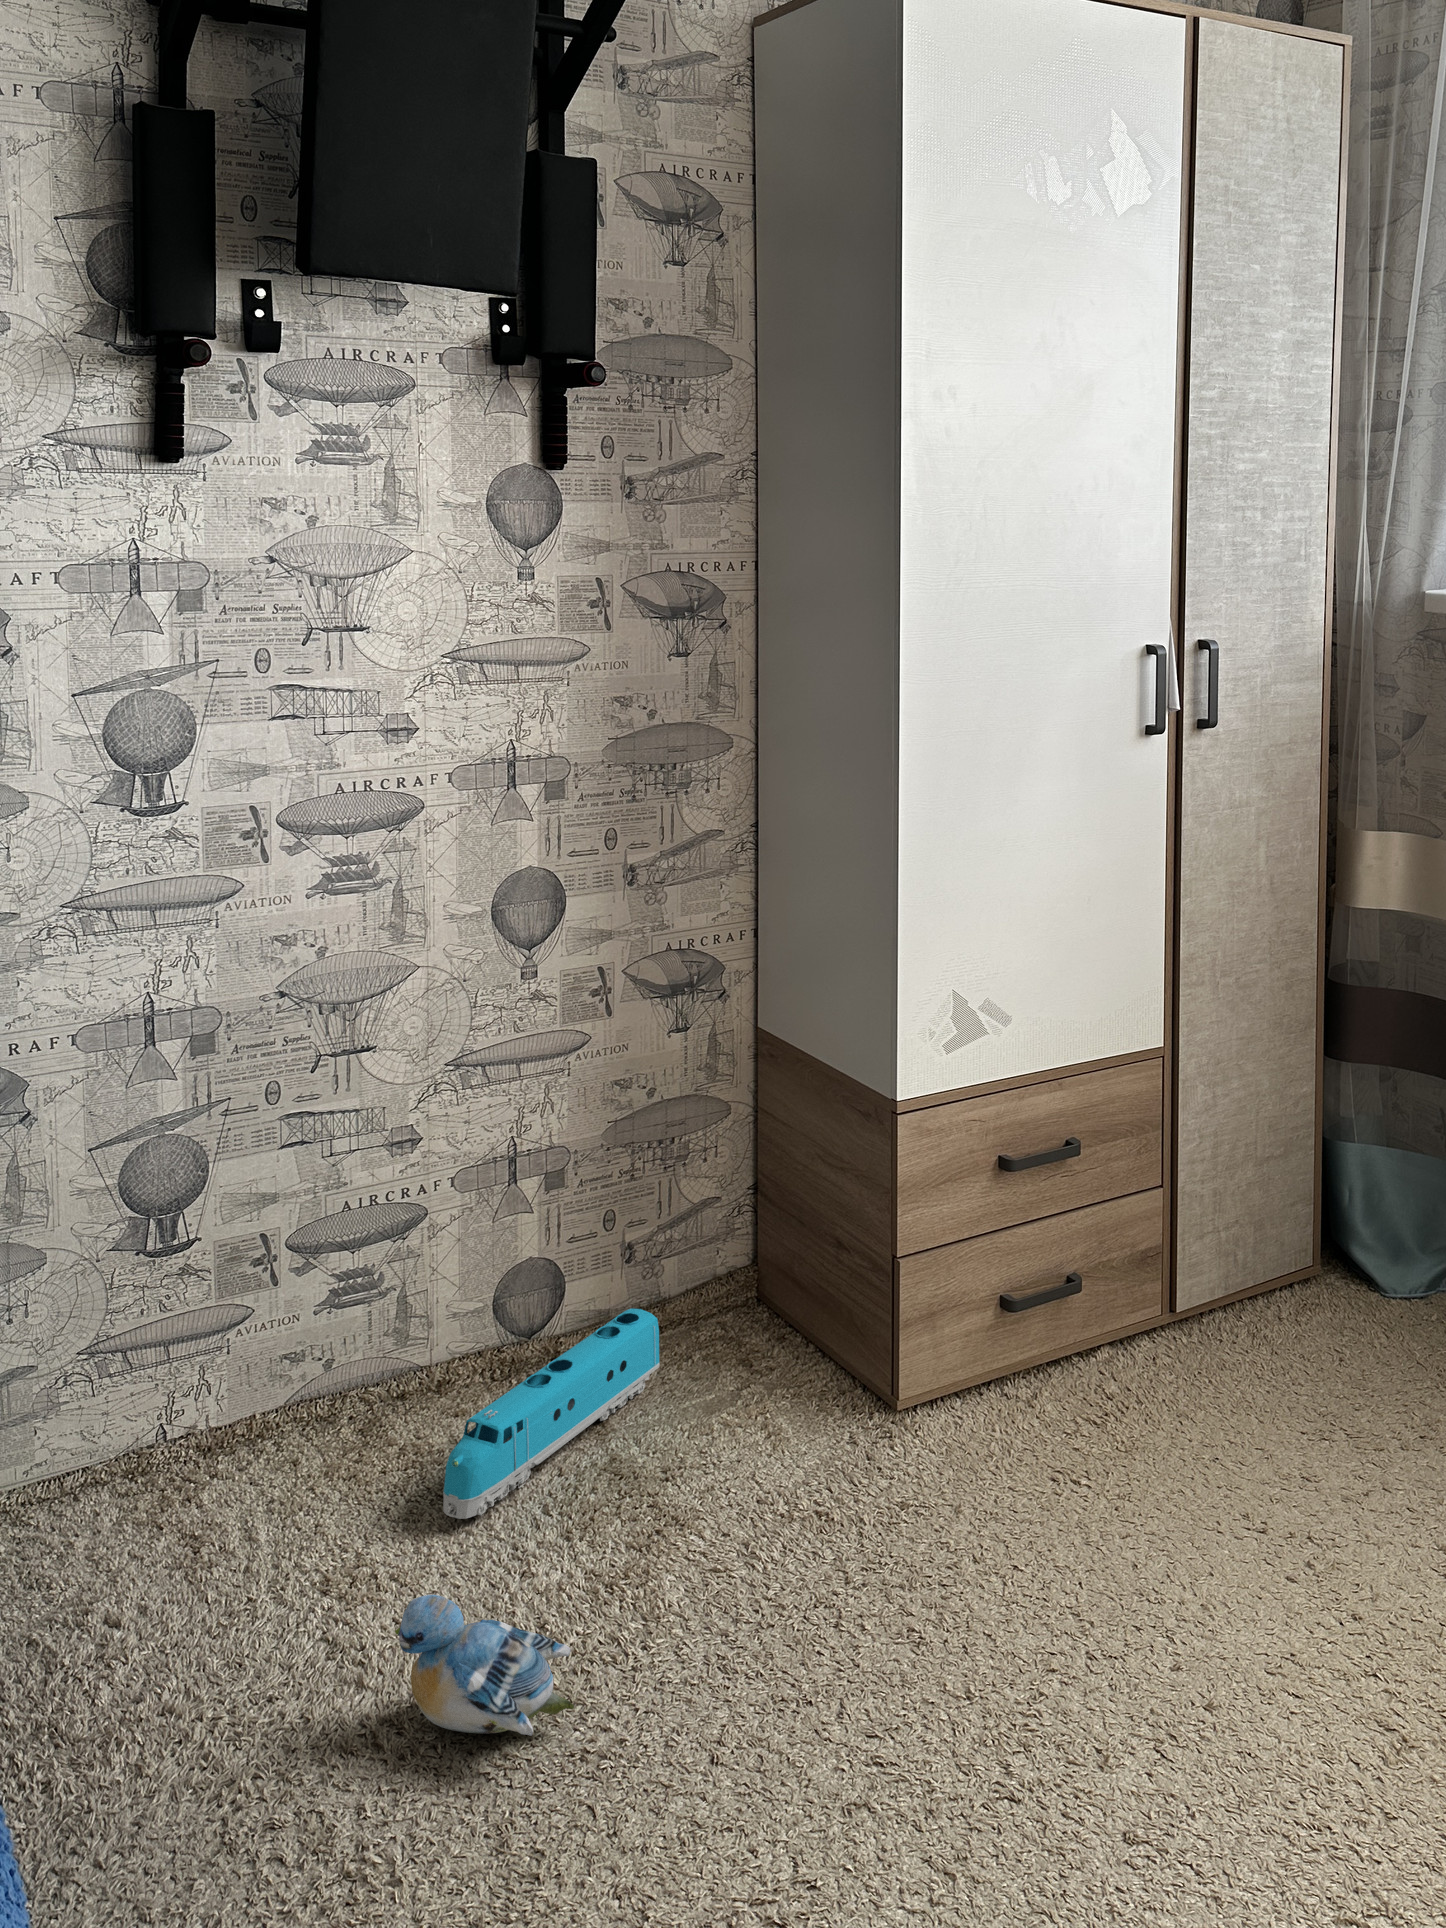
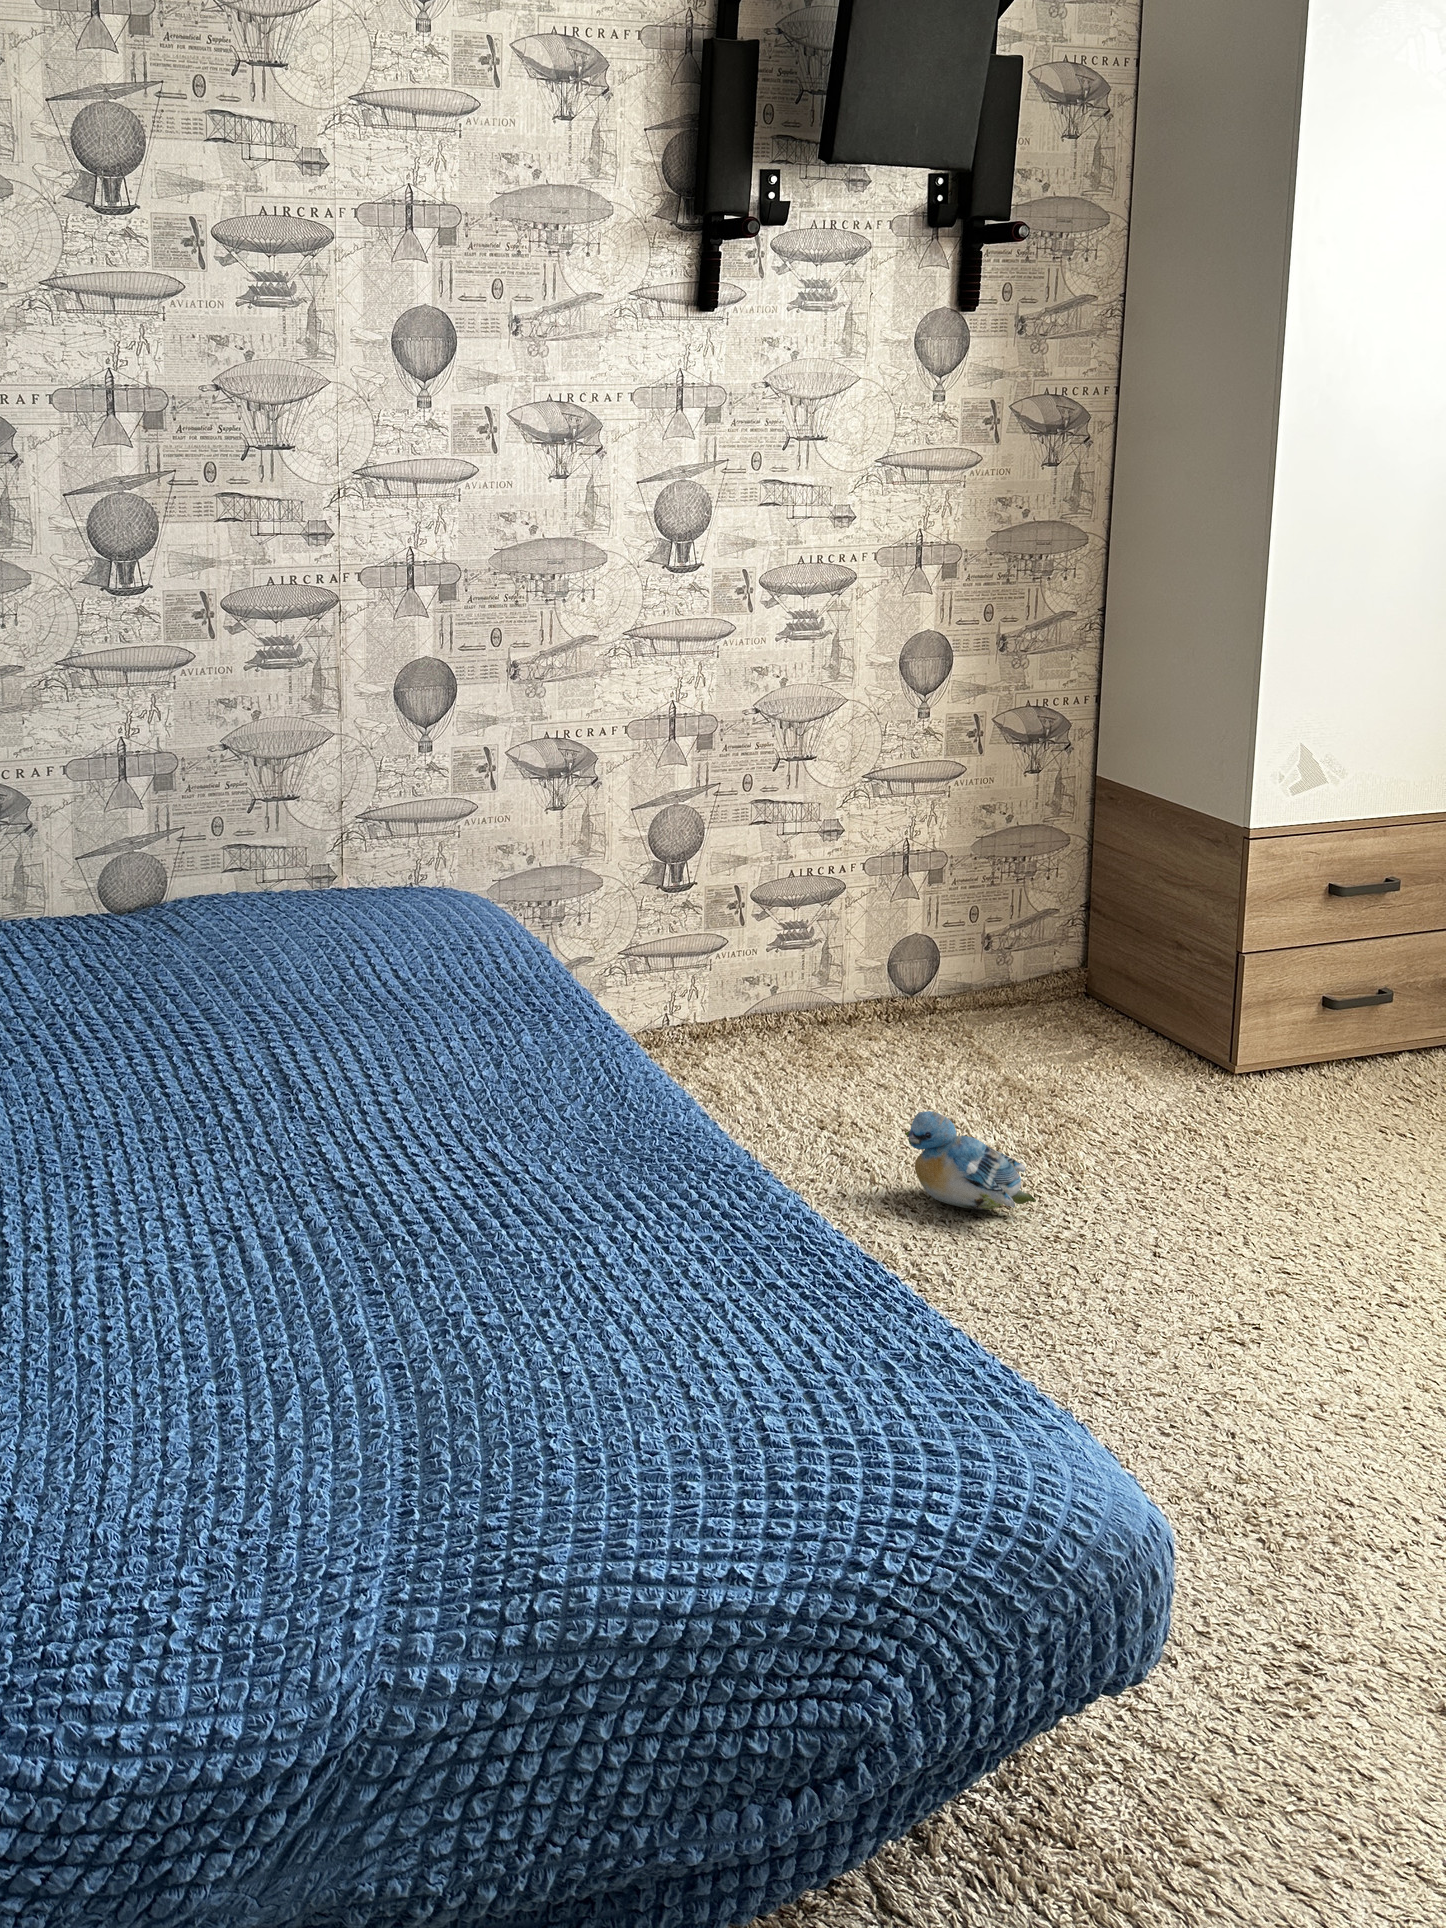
toy train: present [443,1308,660,1519] -> none [889,981,1025,1098]

